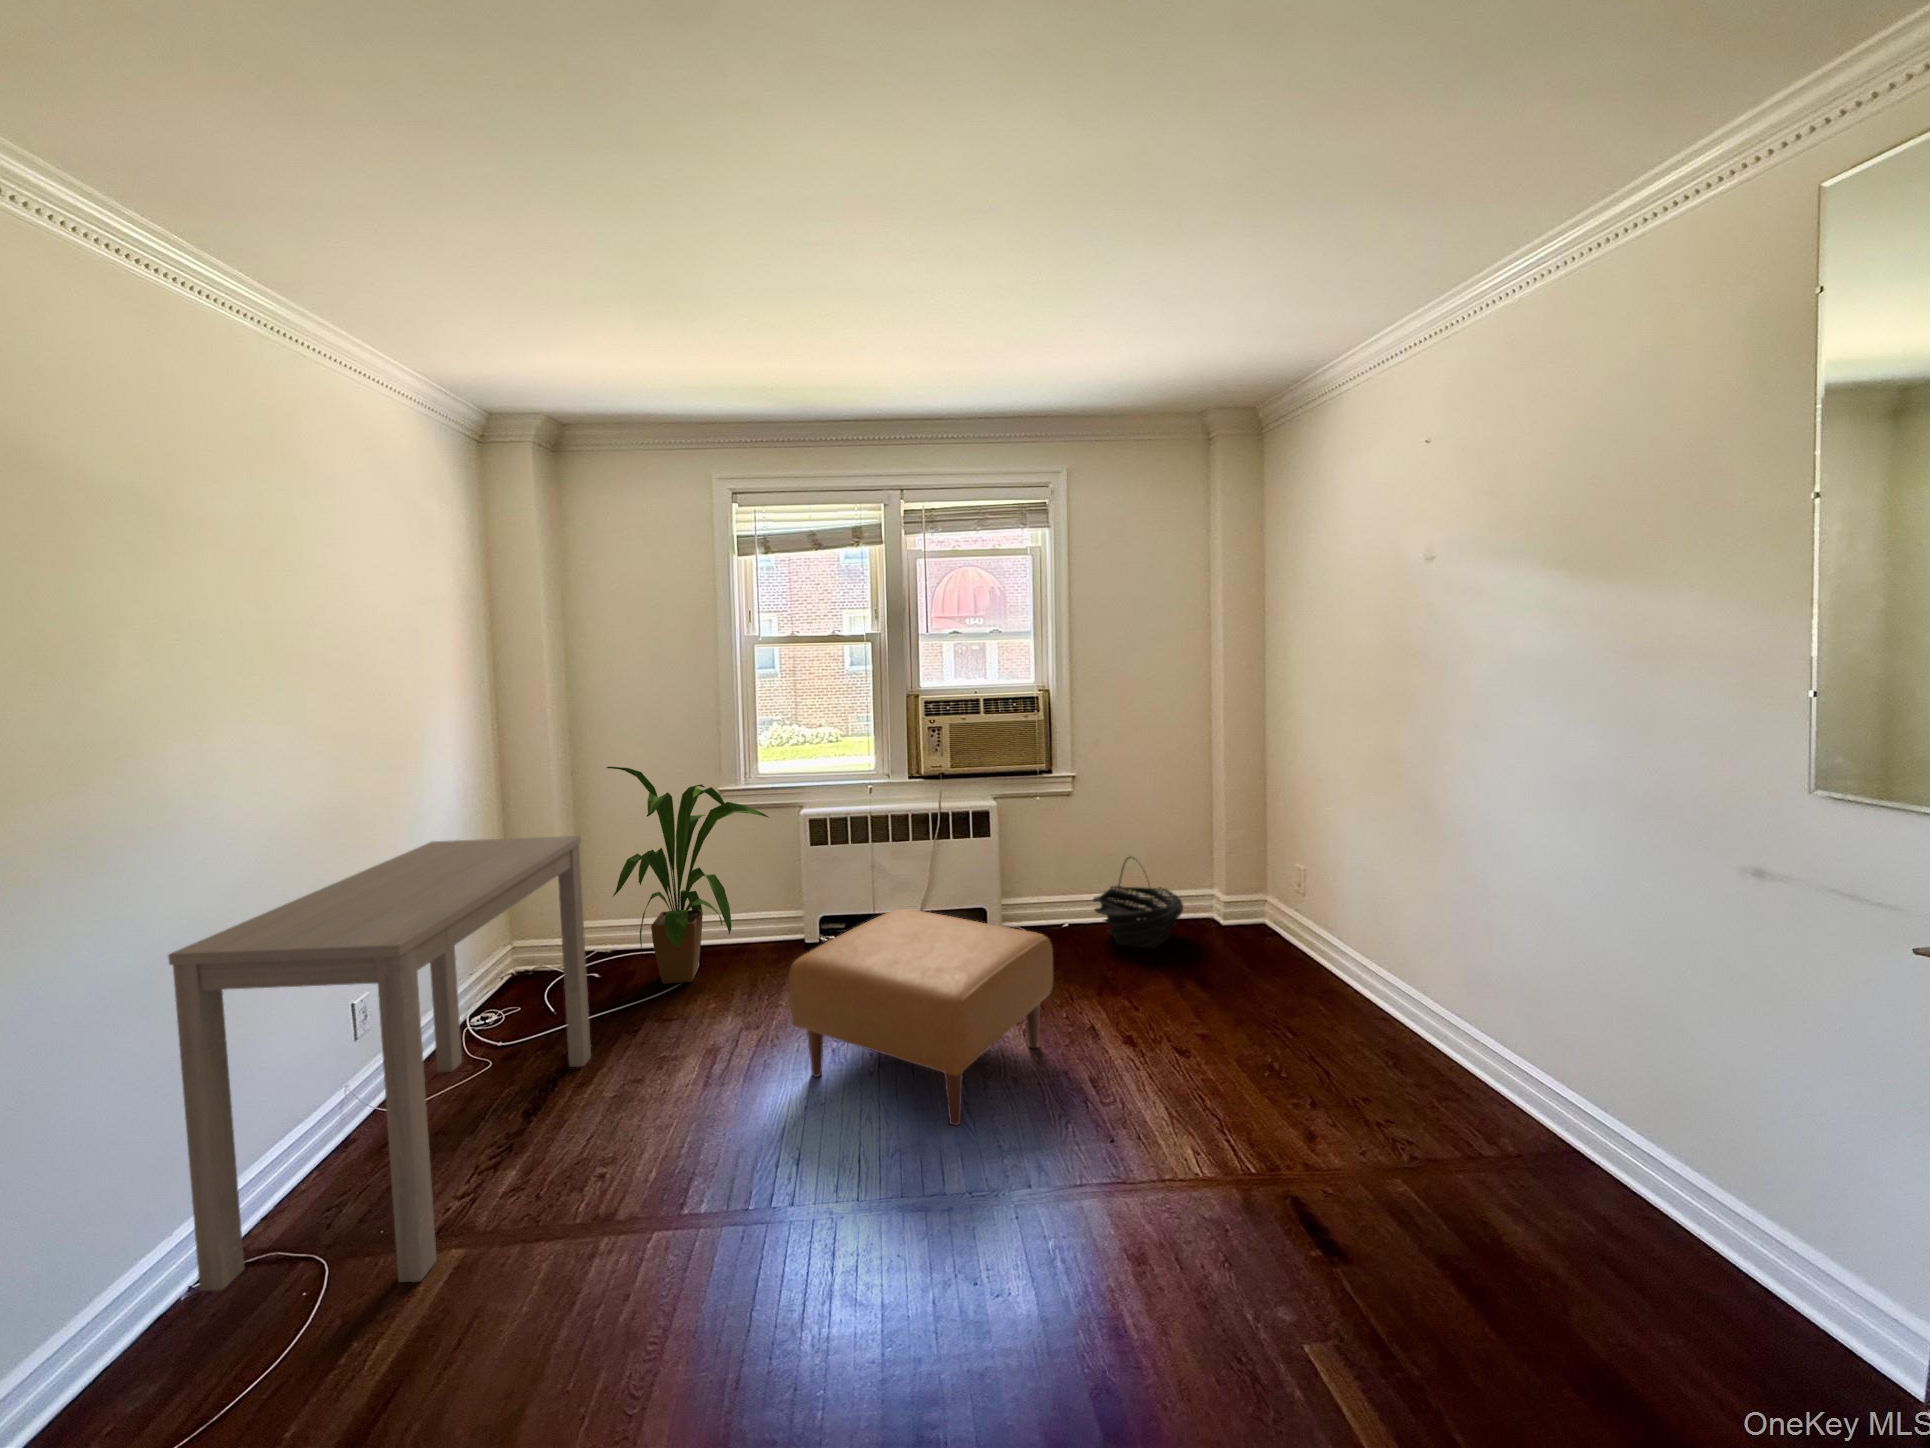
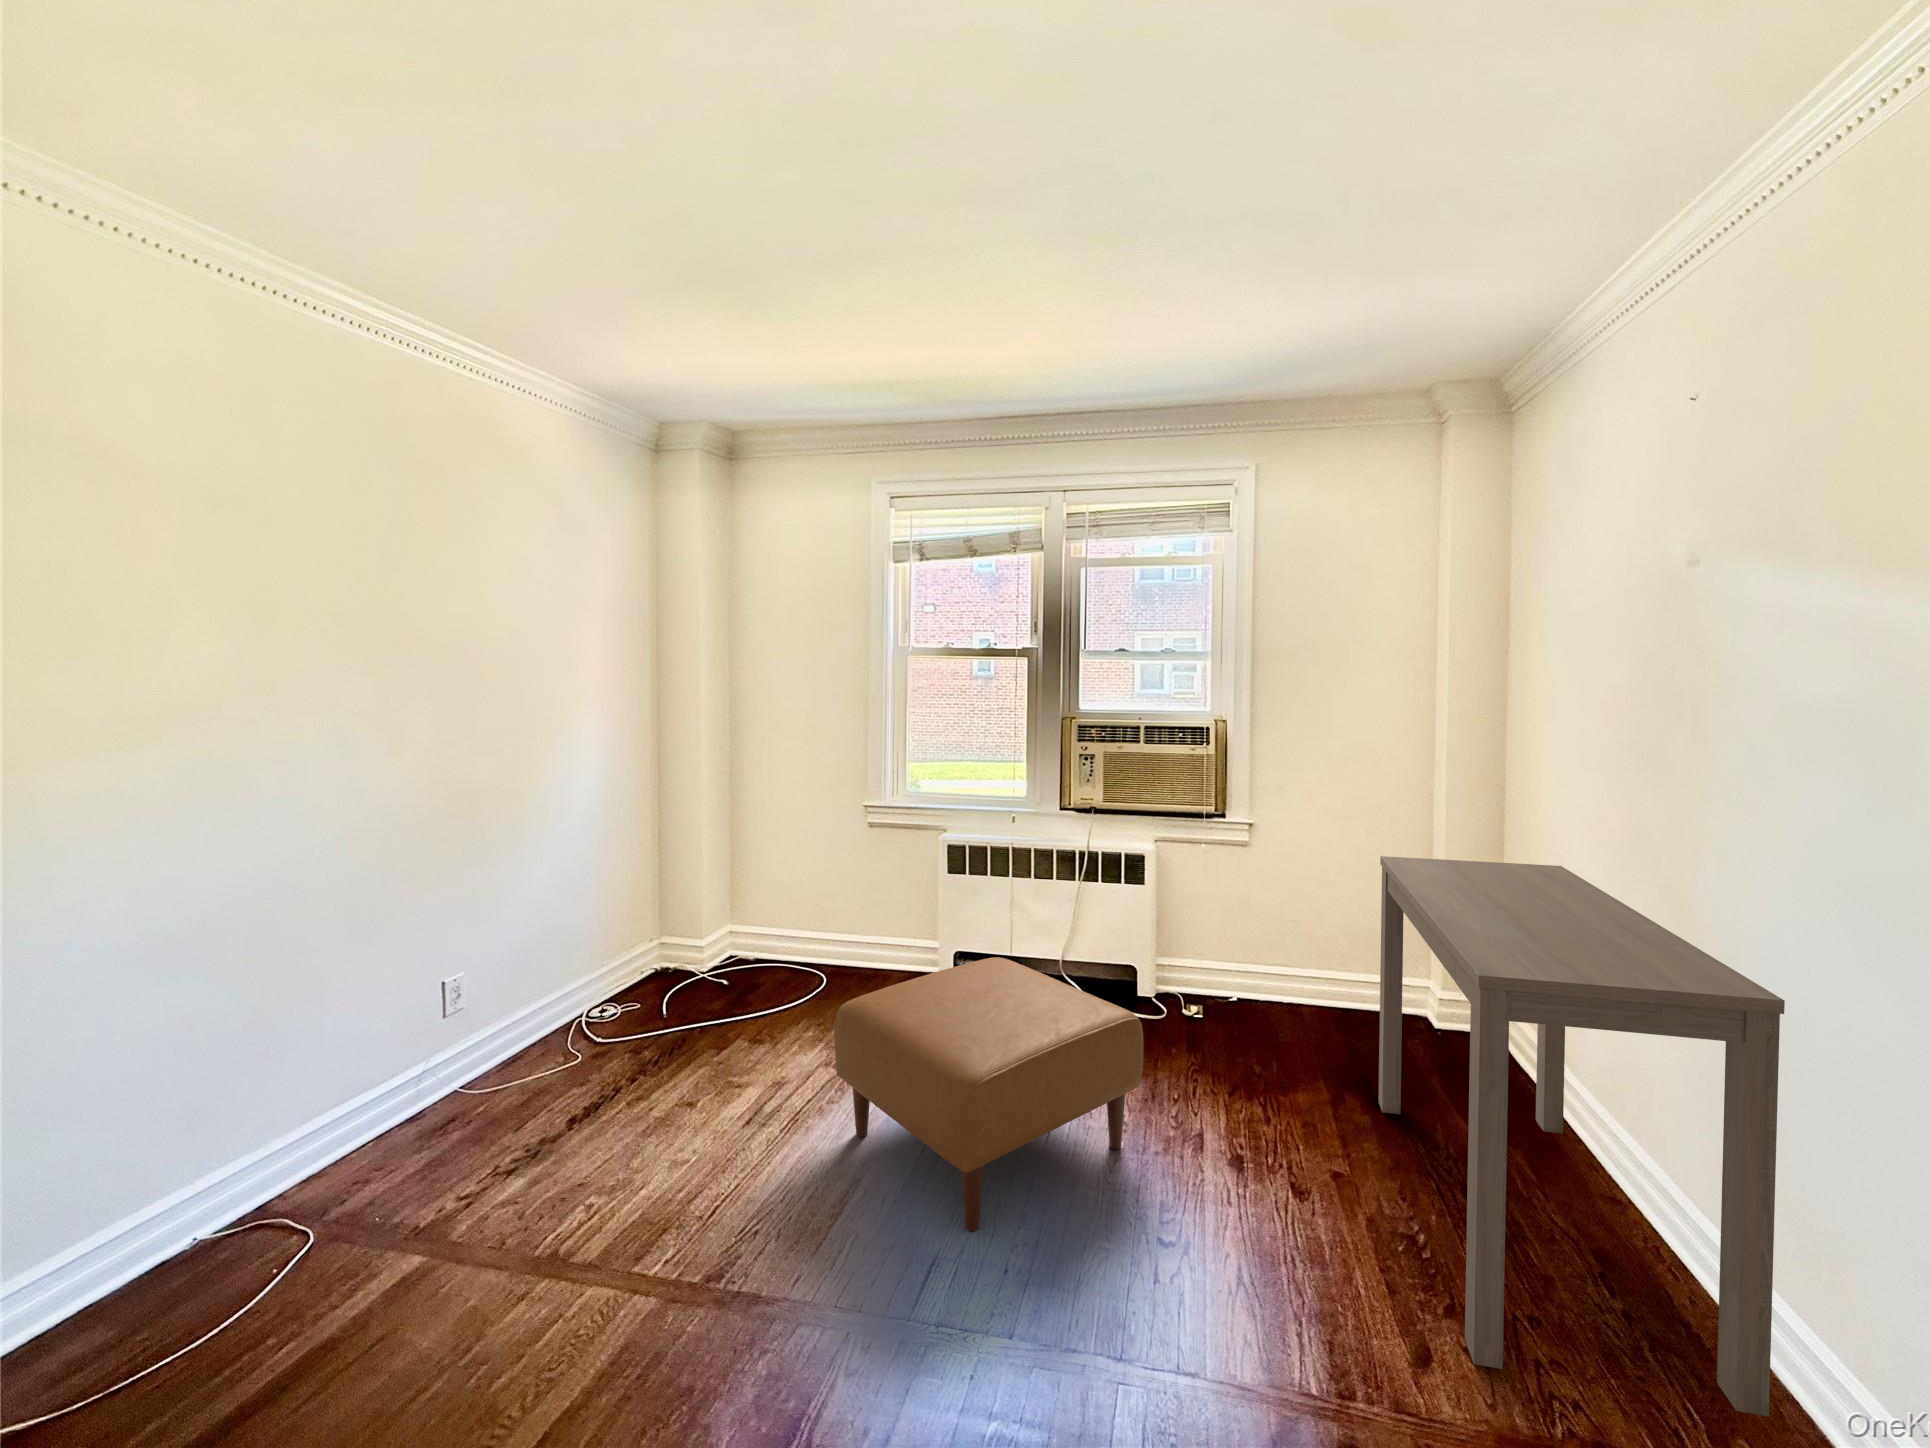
house plant: present [606,767,769,984] -> none [719,773,899,1004]
desk: present [168,836,591,1291] -> present [1379,856,1785,1416]
basket: present [1093,857,1183,948] -> none [1259,927,1374,1044]

